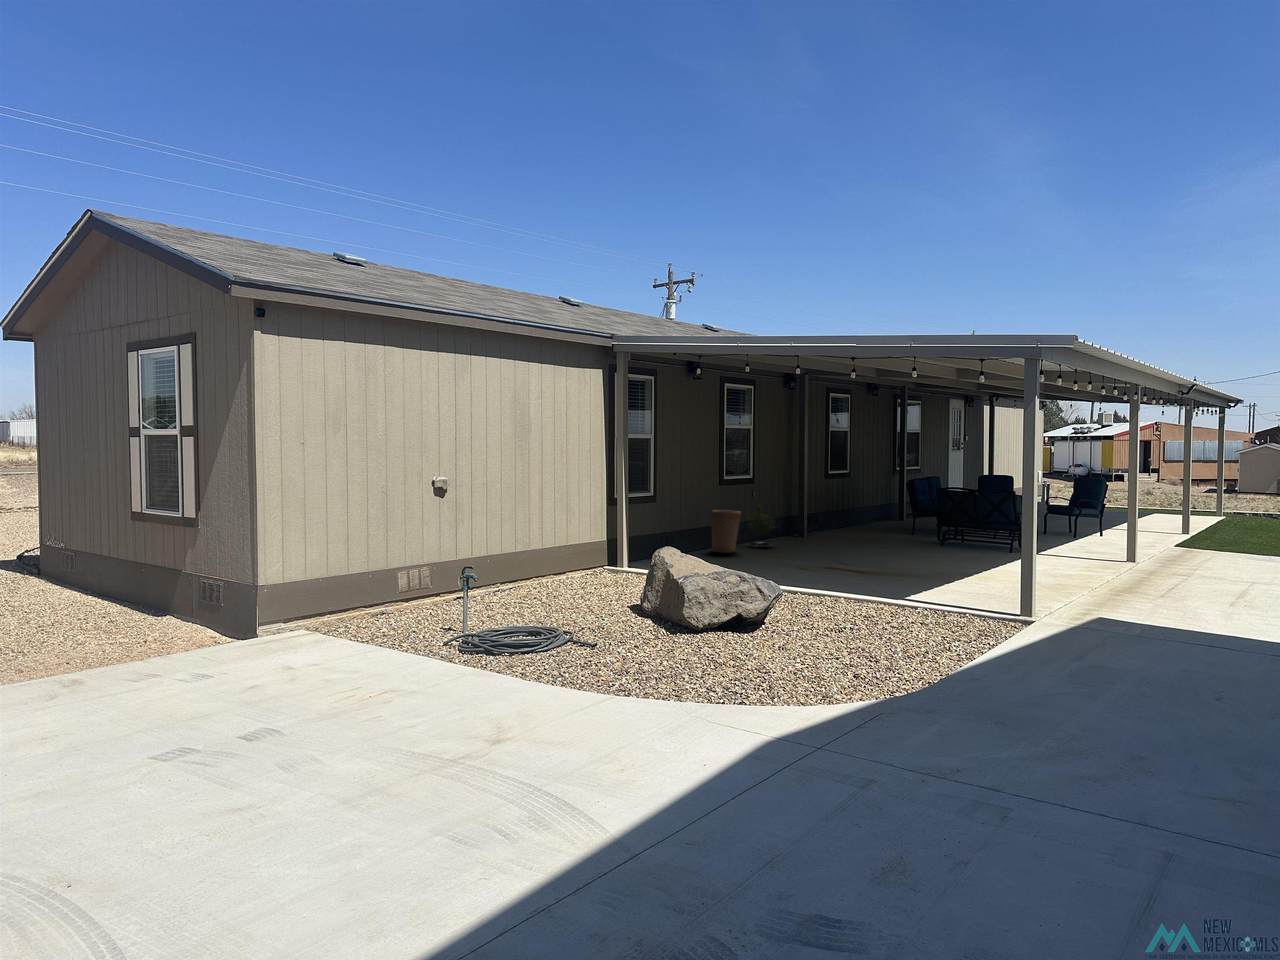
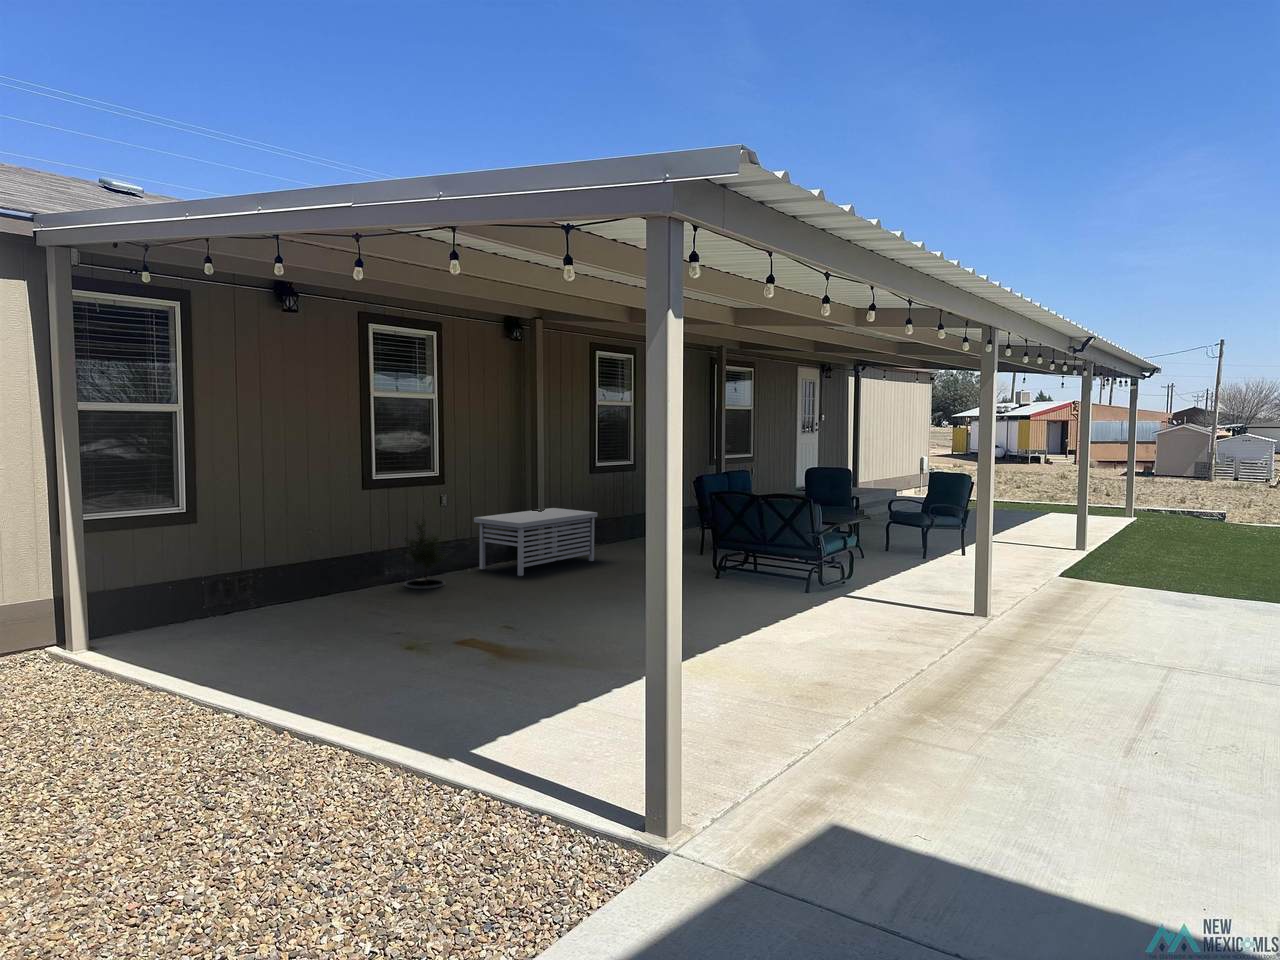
storage bench: none [775,501,848,542] -> present [474,508,598,576]
basket: present [712,510,741,553] -> none [316,534,366,606]

